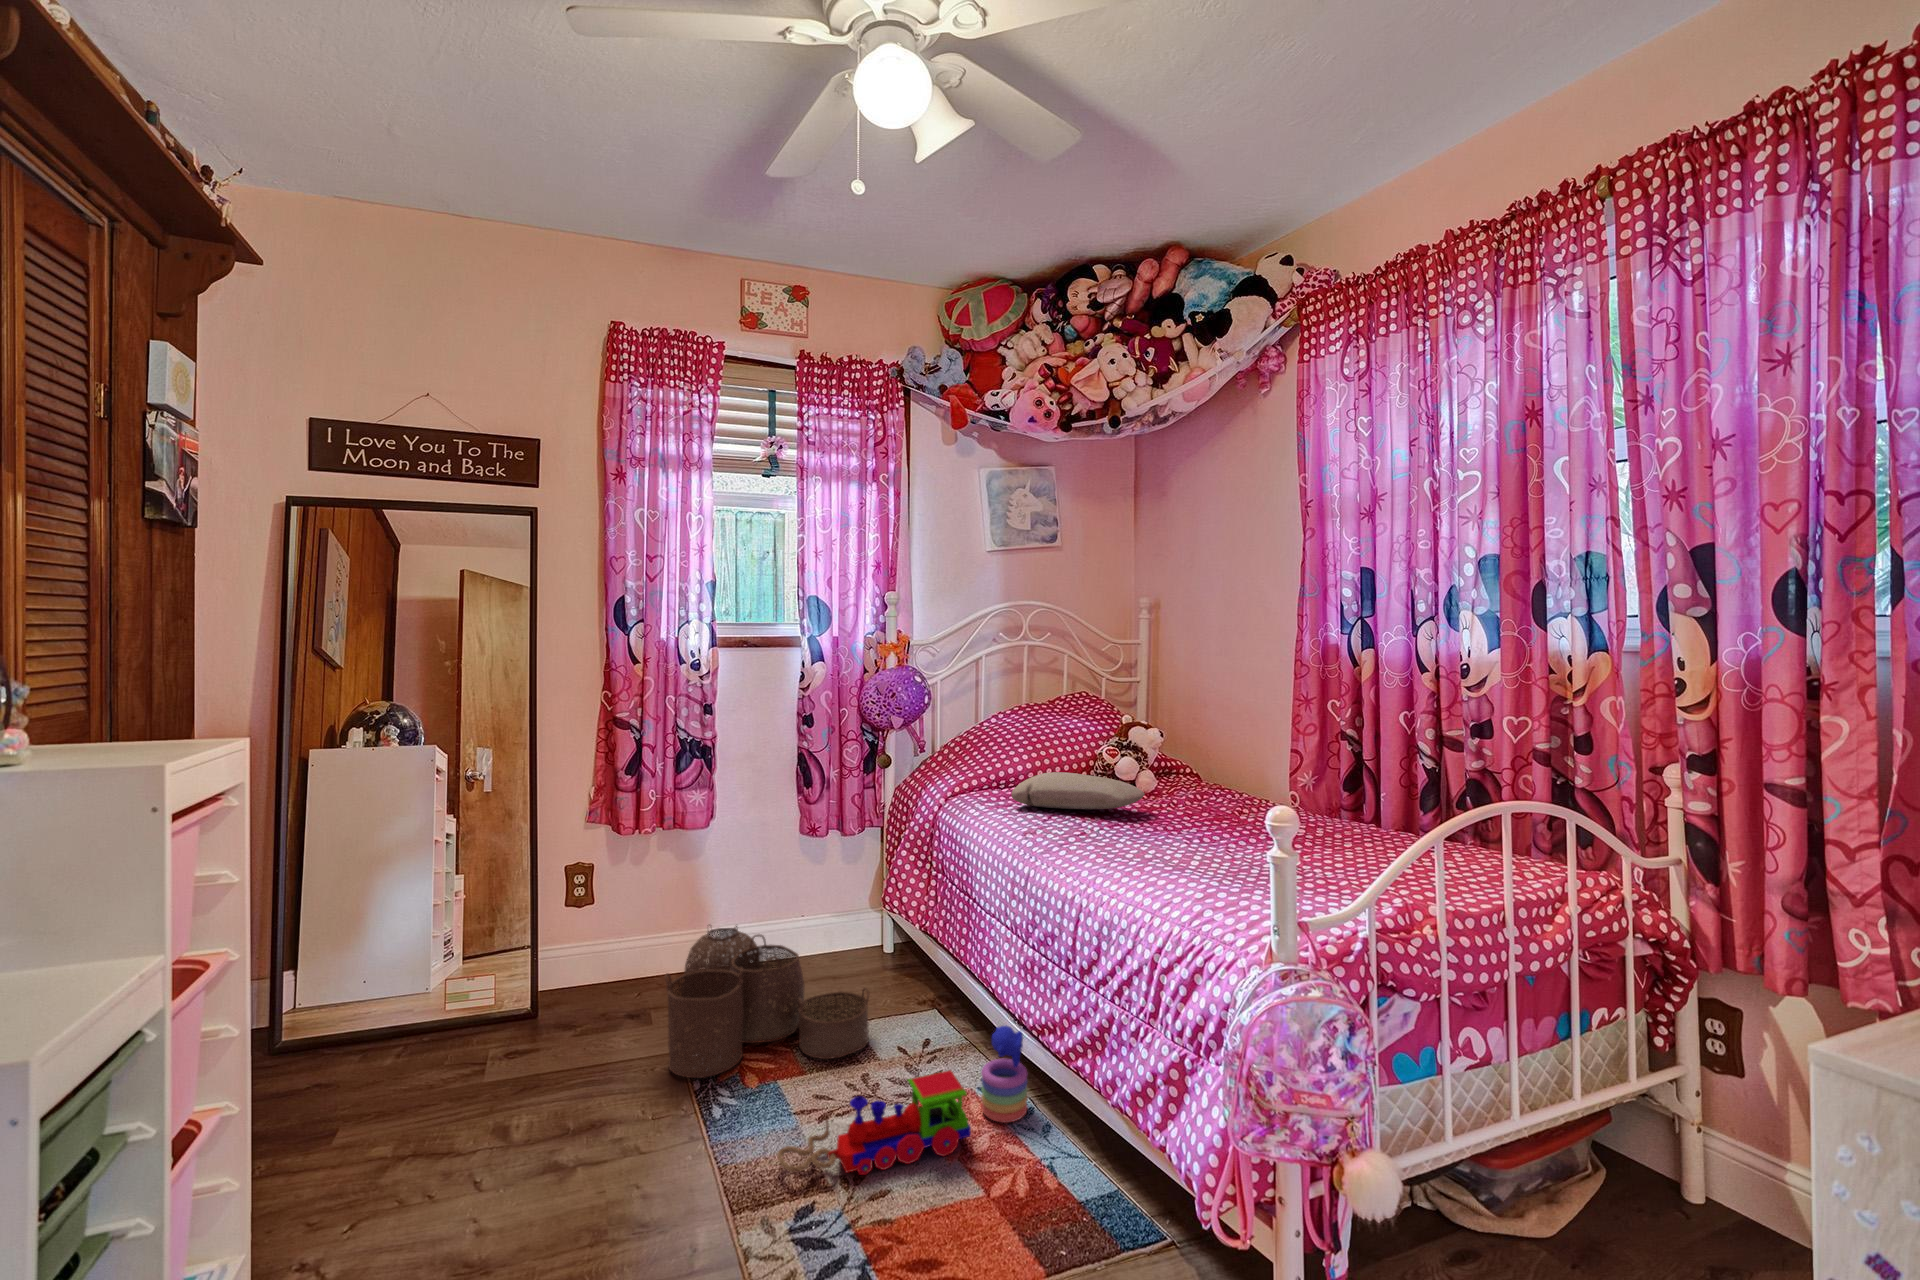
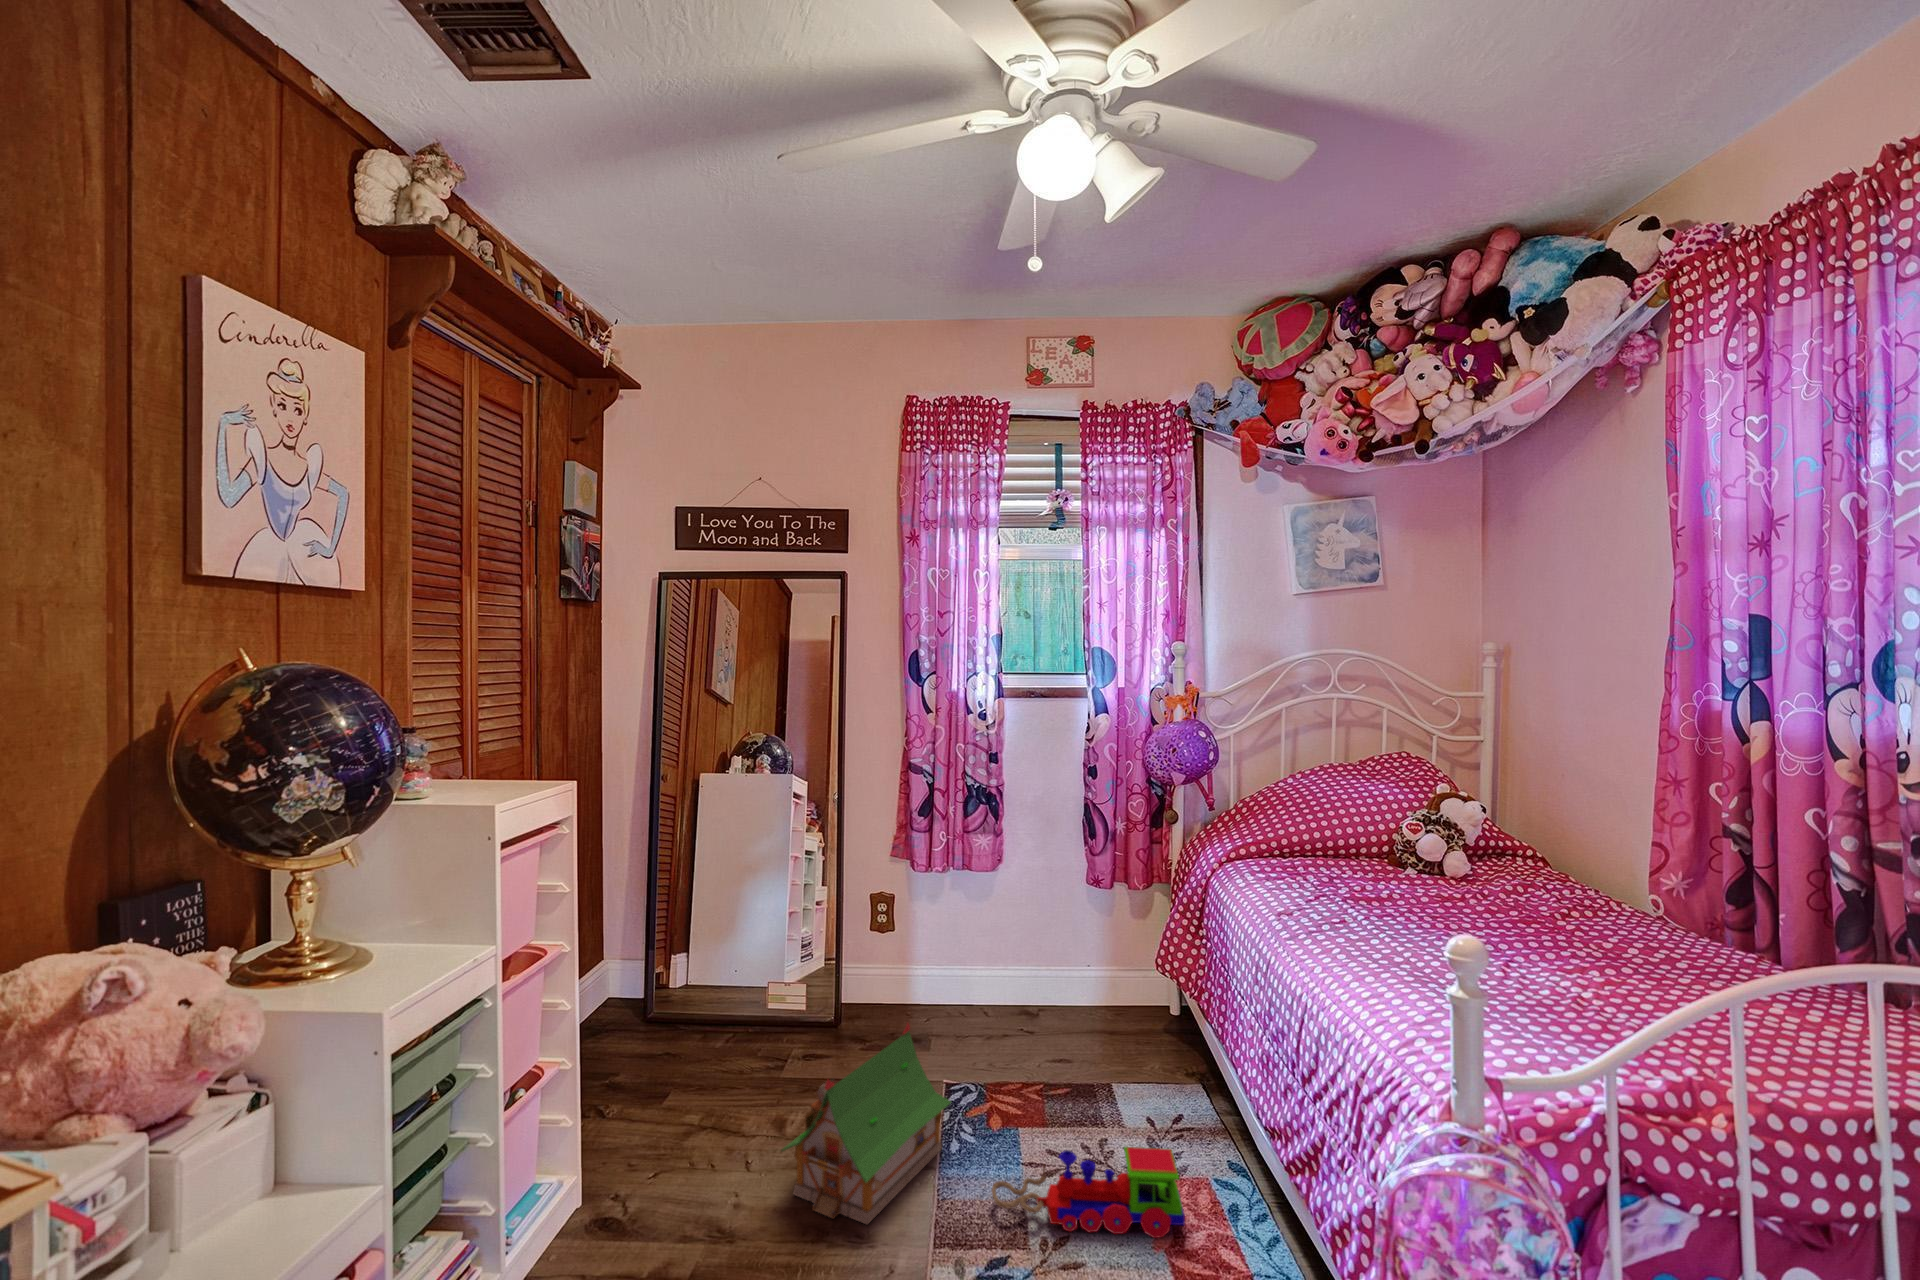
pillow: present [1012,772,1145,809] -> none [1277,844,1438,894]
woven basket: present [665,926,869,1078] -> none [930,951,1120,1107]
toy house: none [524,1007,714,1243] -> present [781,1024,951,1224]
stacking toy: present [981,1026,1028,1123] -> none [1210,1116,1262,1224]

